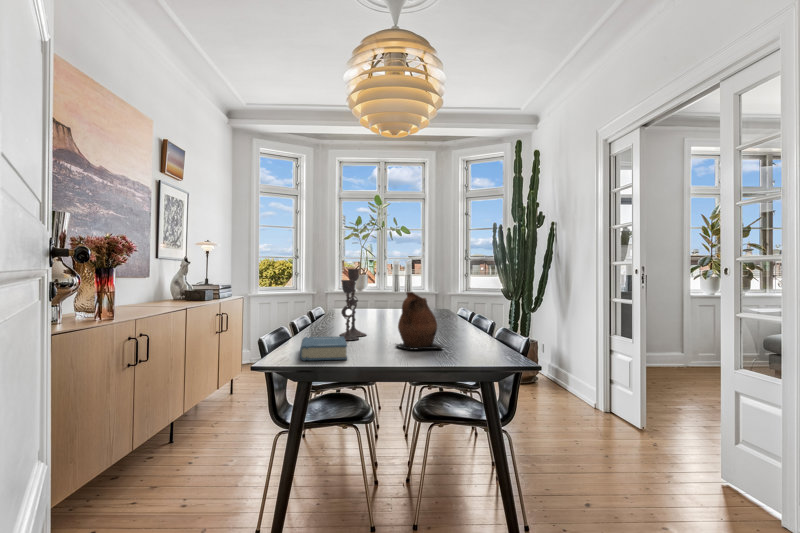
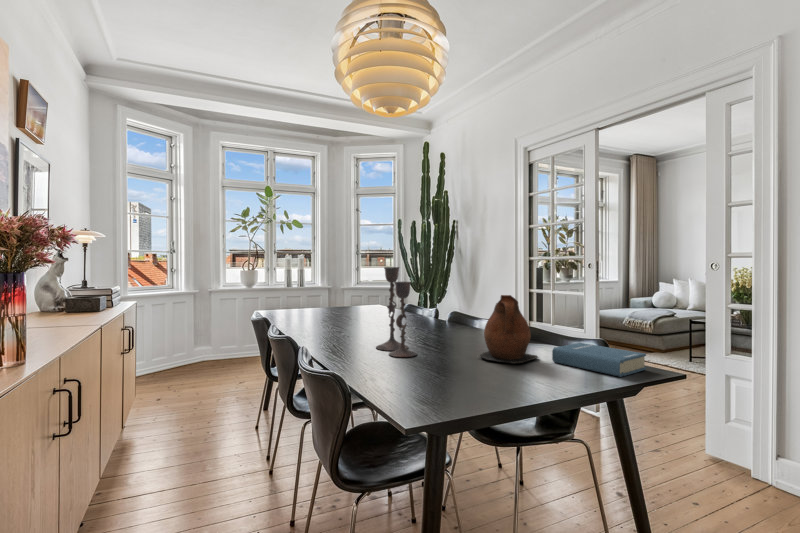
hardback book: present [300,336,347,361] -> present [552,343,646,377]

